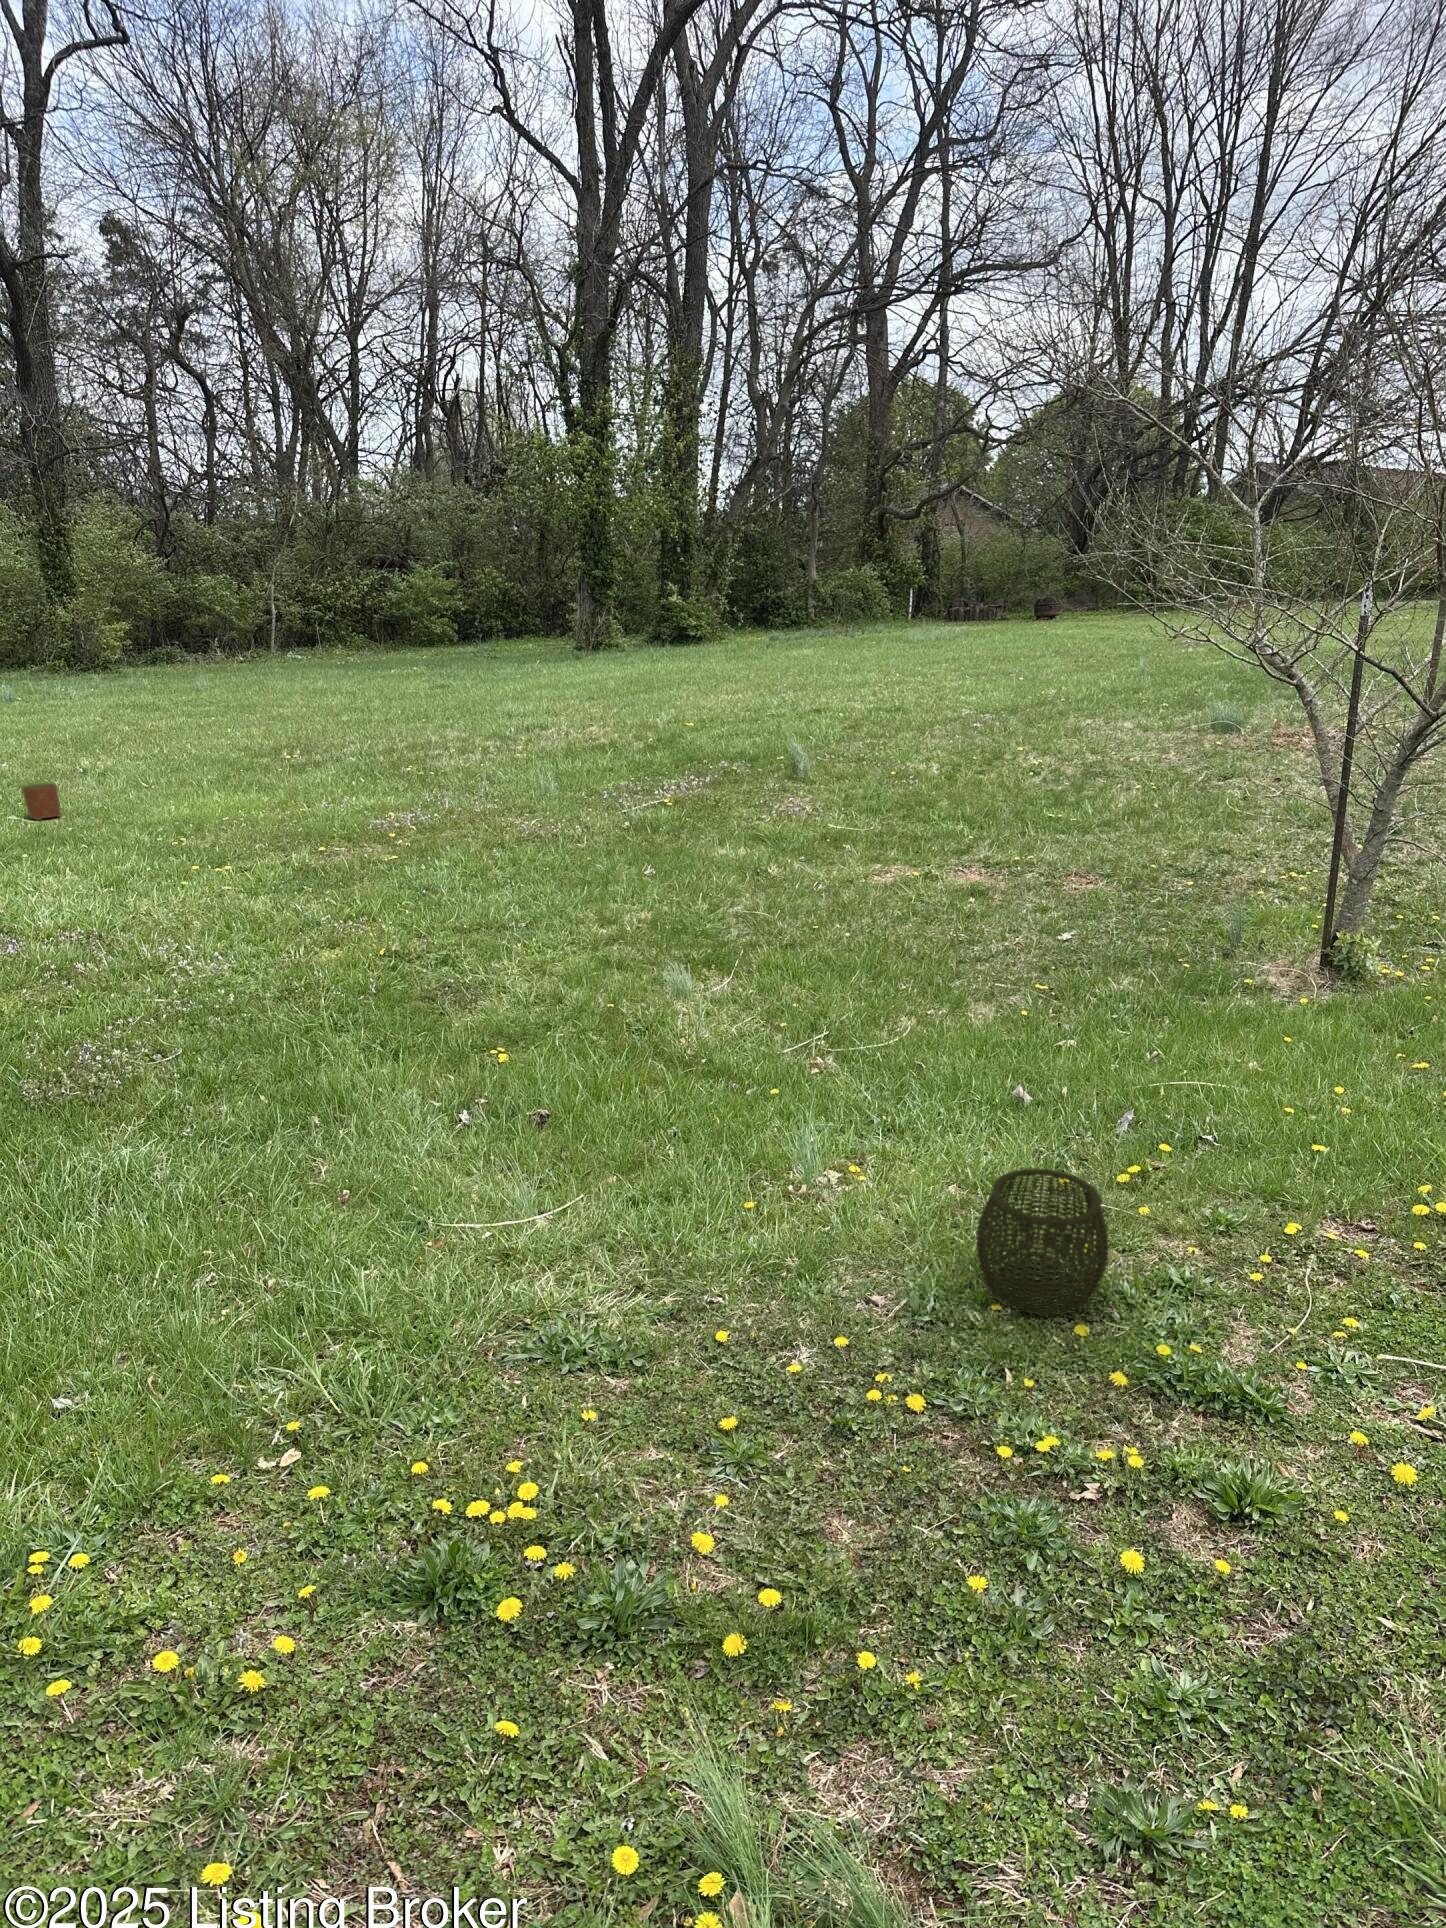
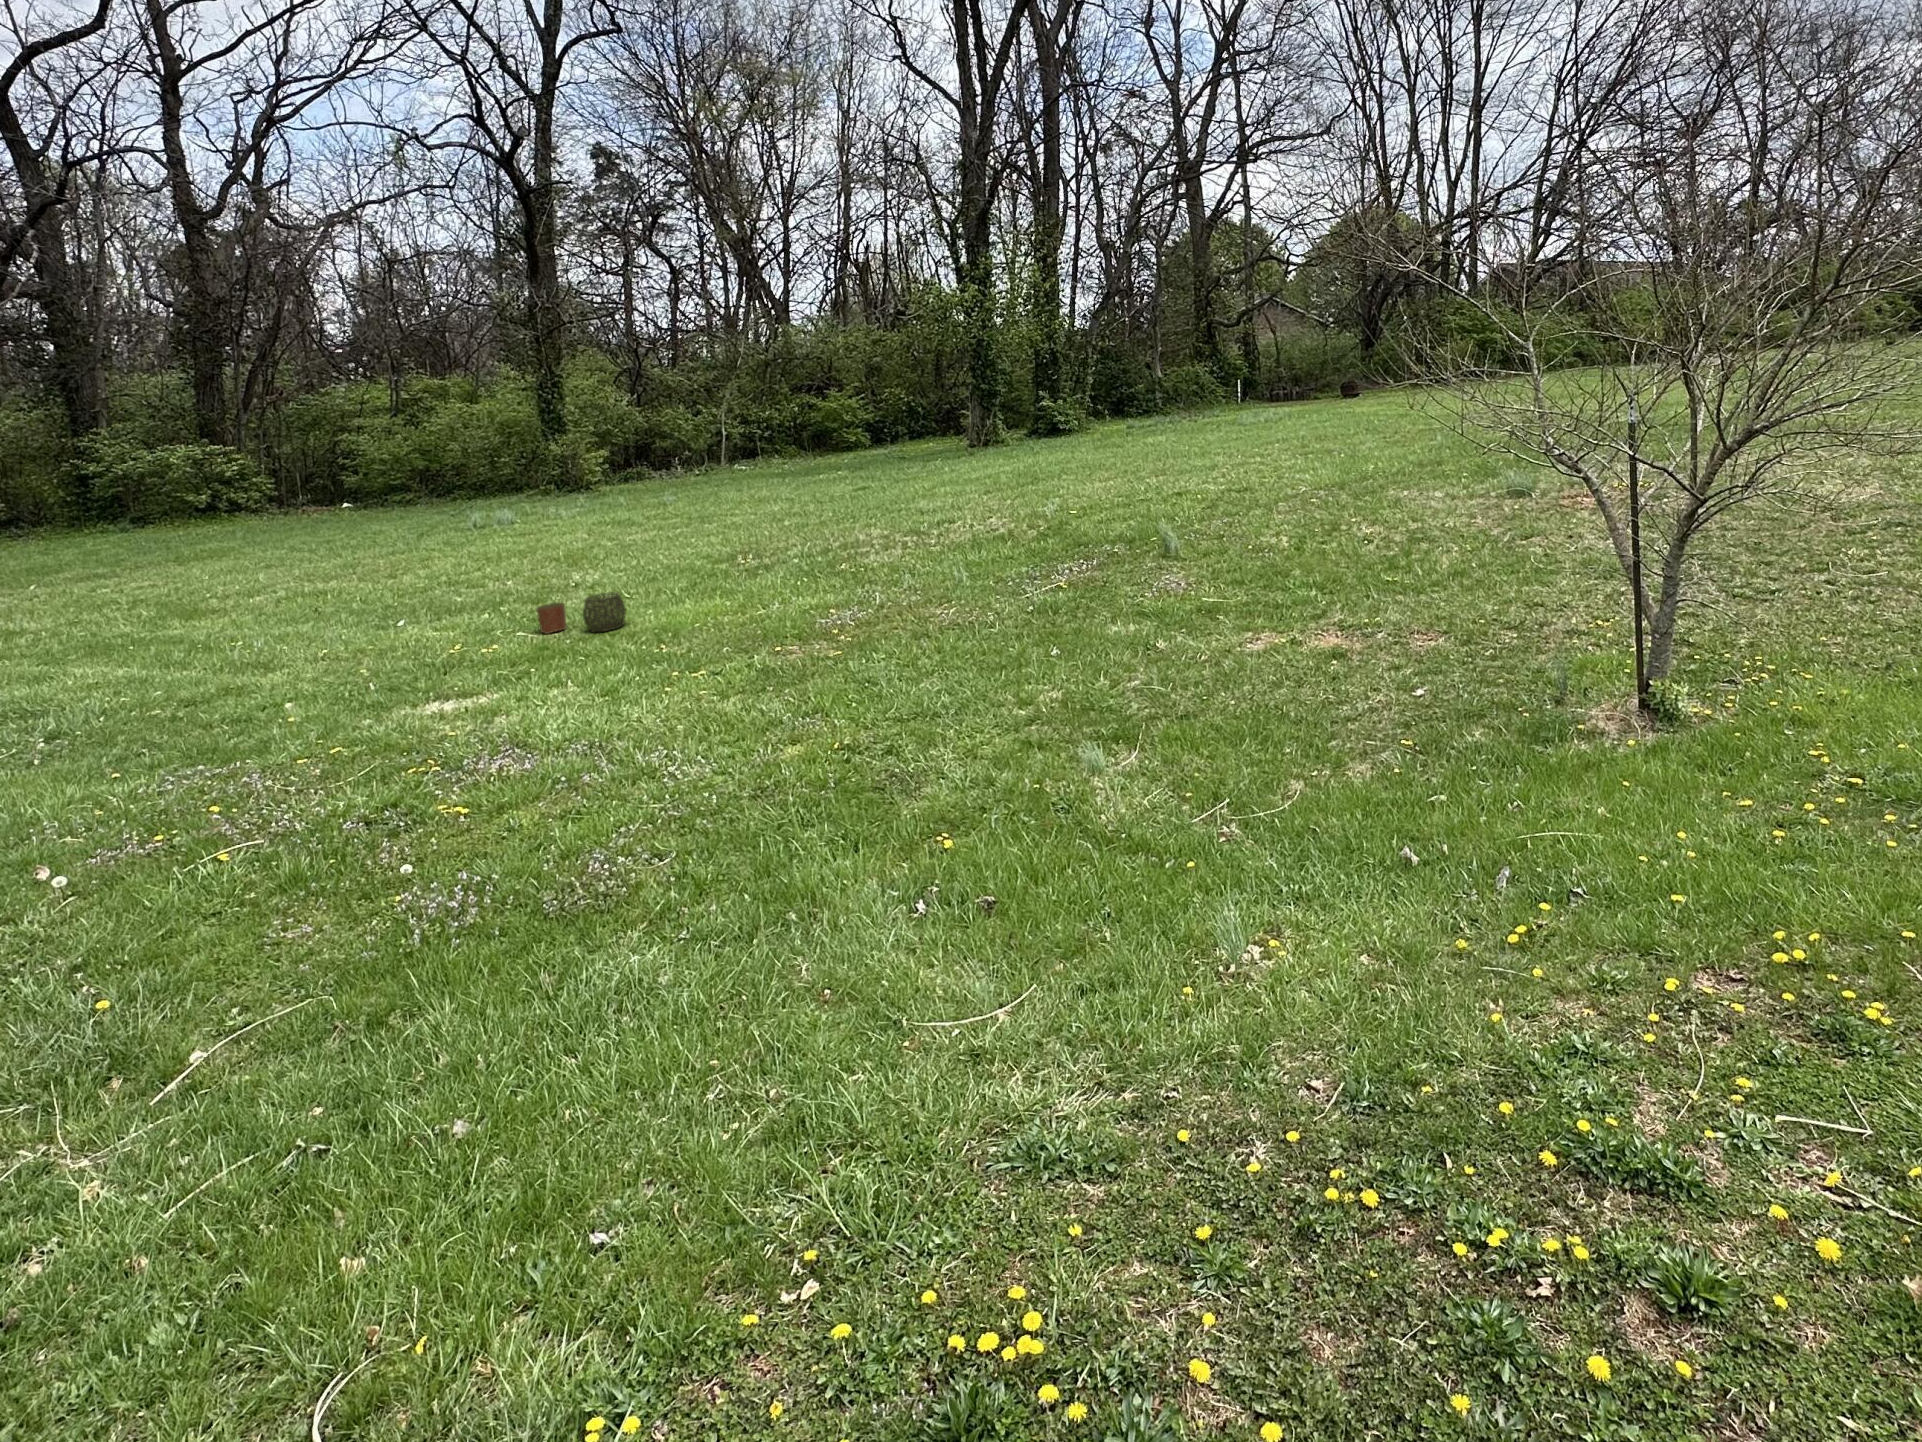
woven basket: present [976,1168,1109,1317] -> present [583,592,626,632]

